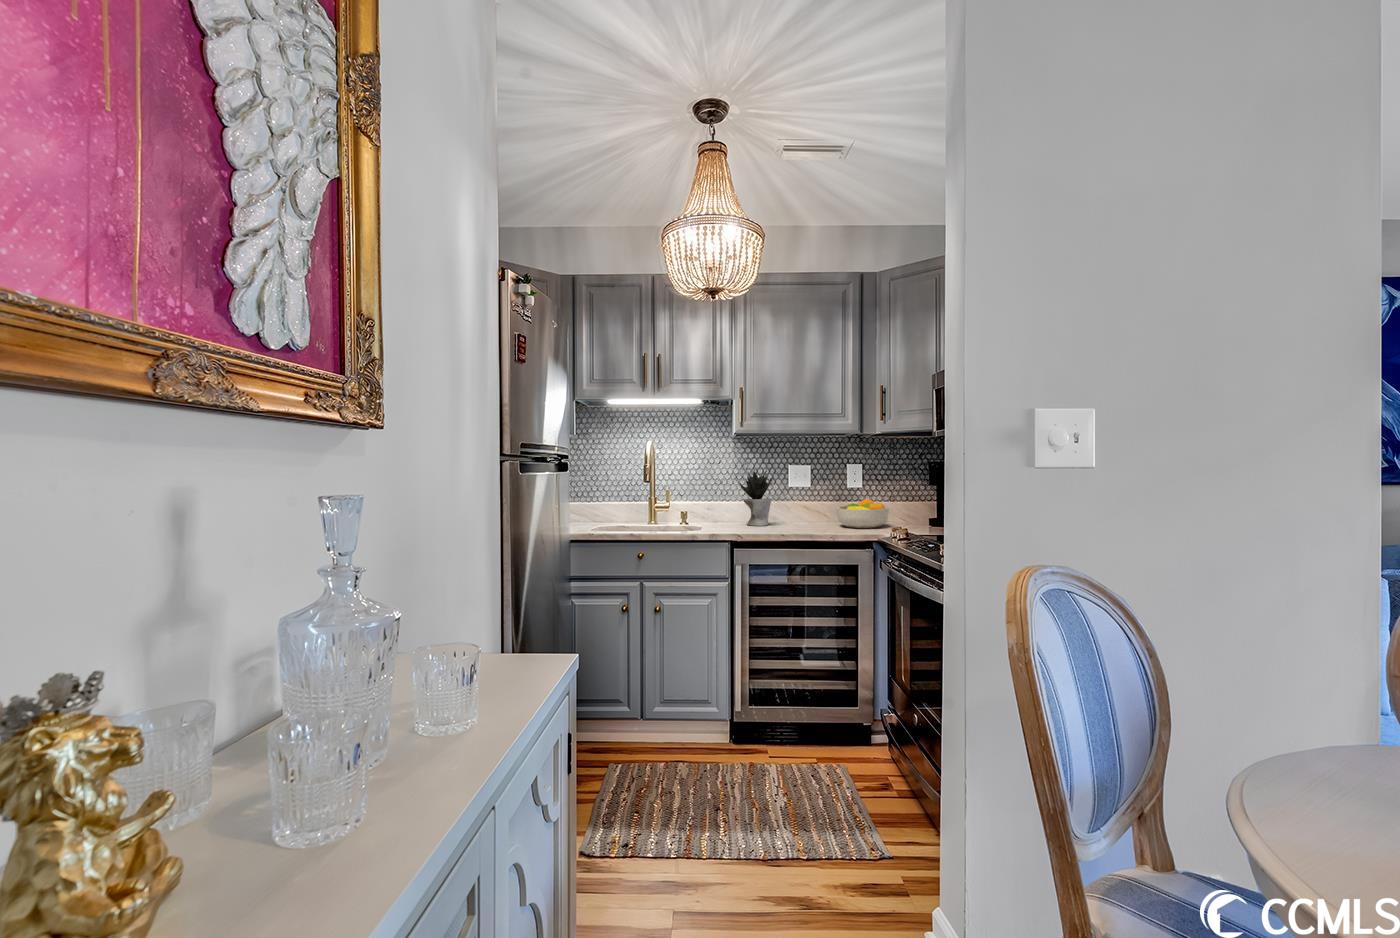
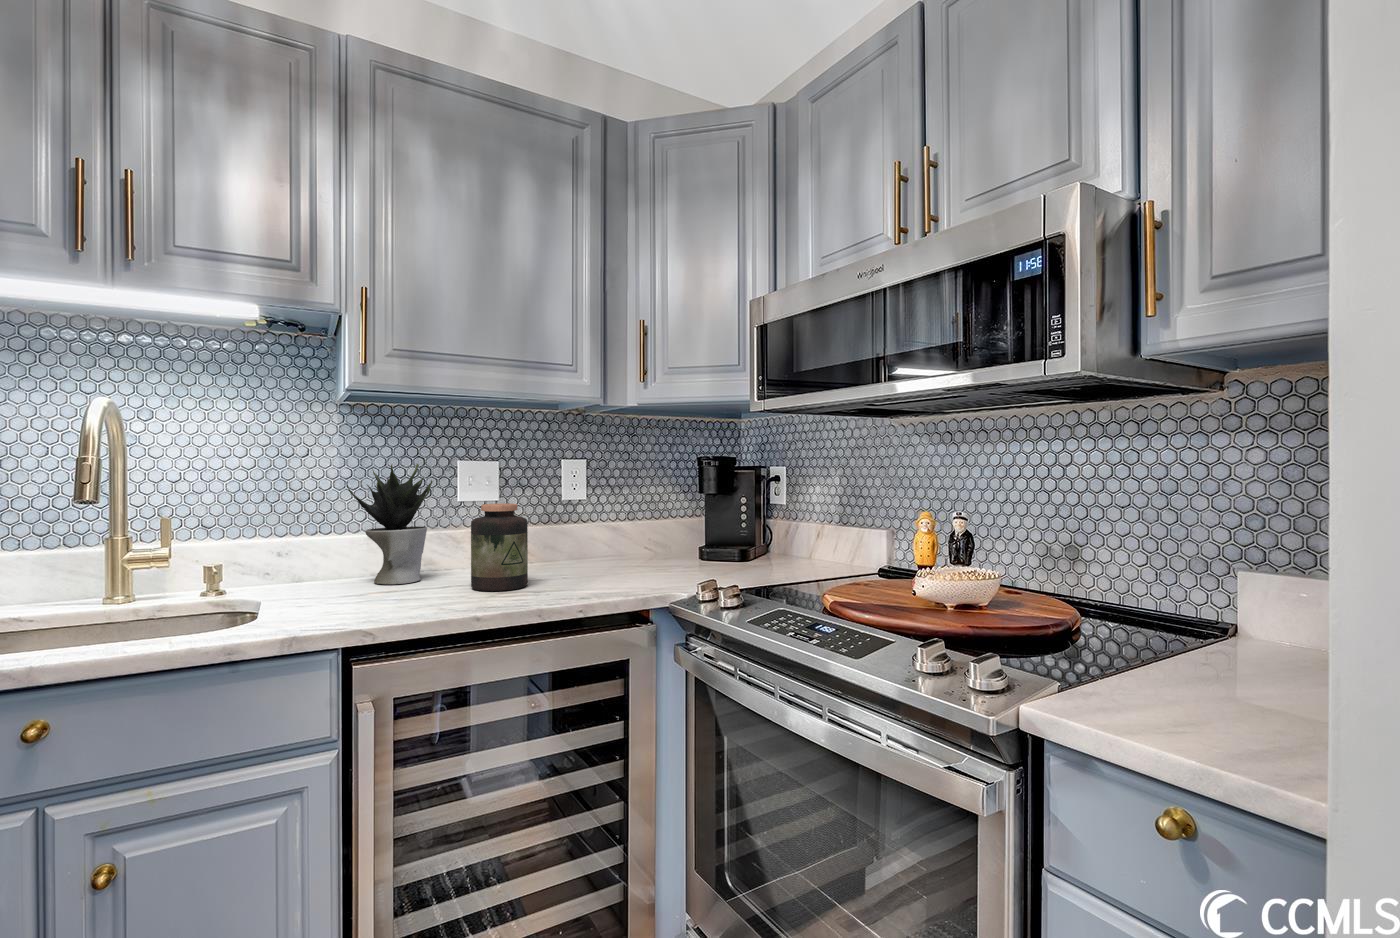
jar: none [787,488,814,530] -> present [471,503,528,591]
fruit bowl: present [837,498,889,528] -> none [552,517,643,574]

